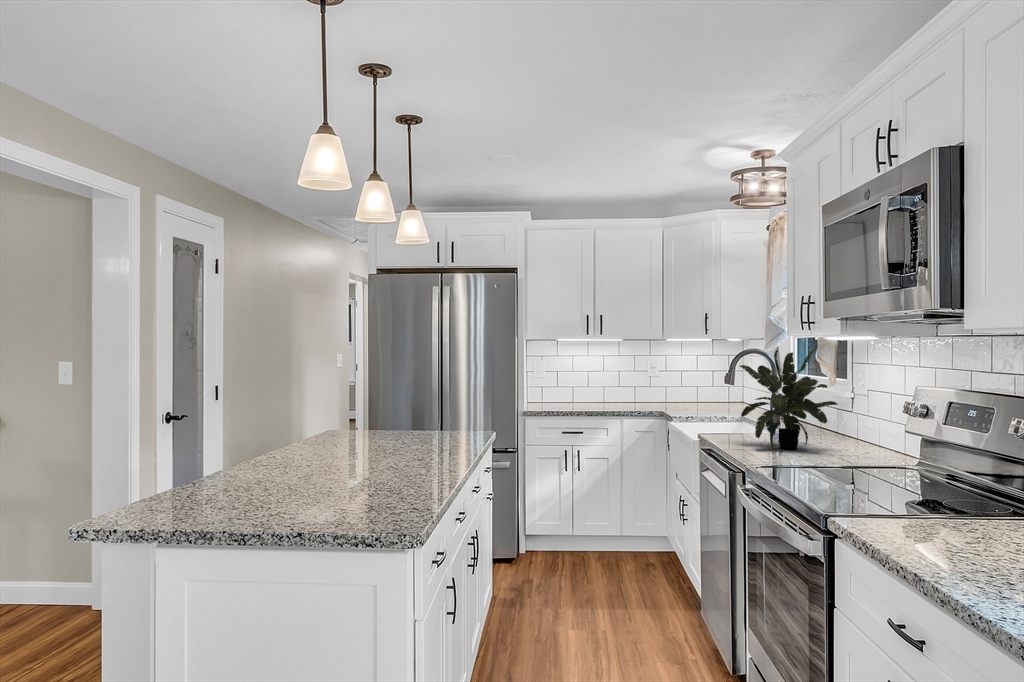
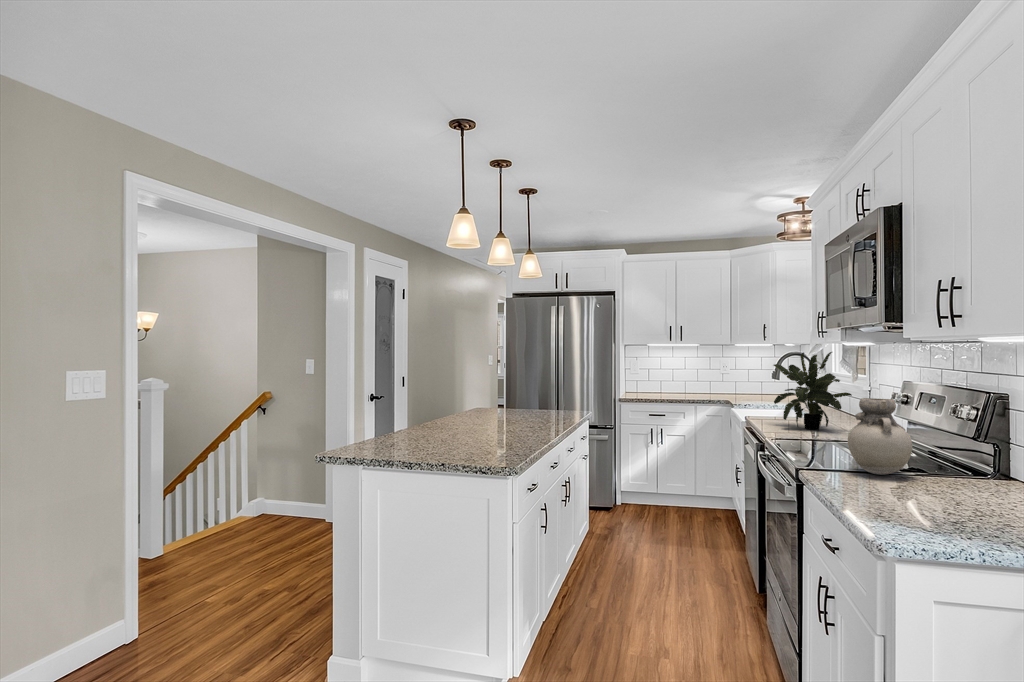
vase: none [877,412,962,516] -> present [848,398,912,475]

